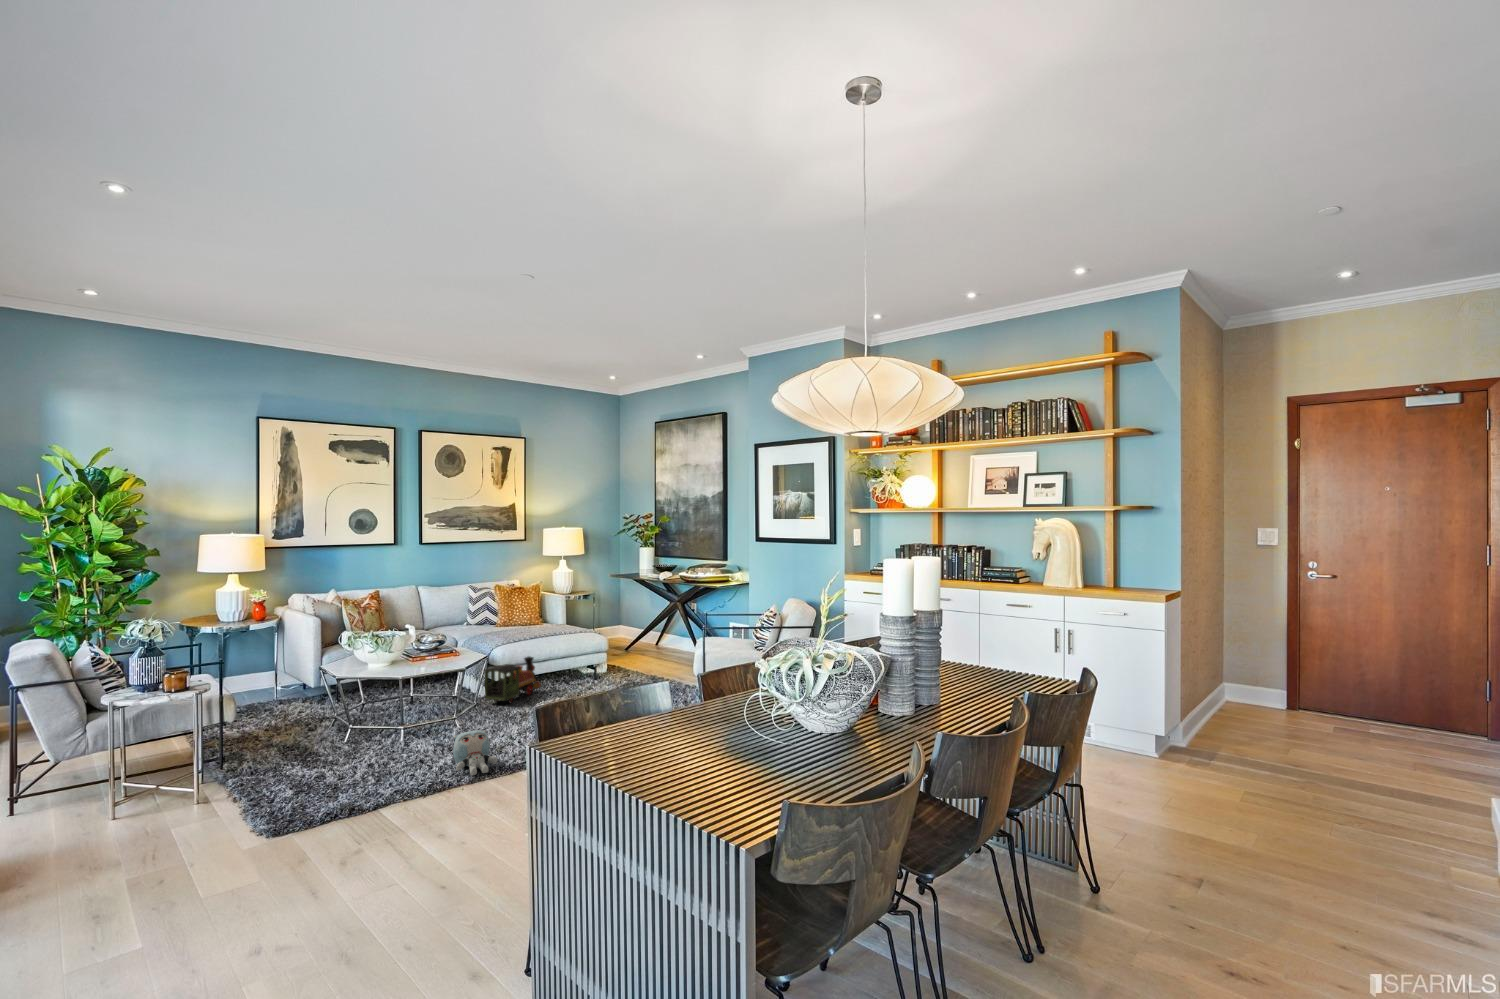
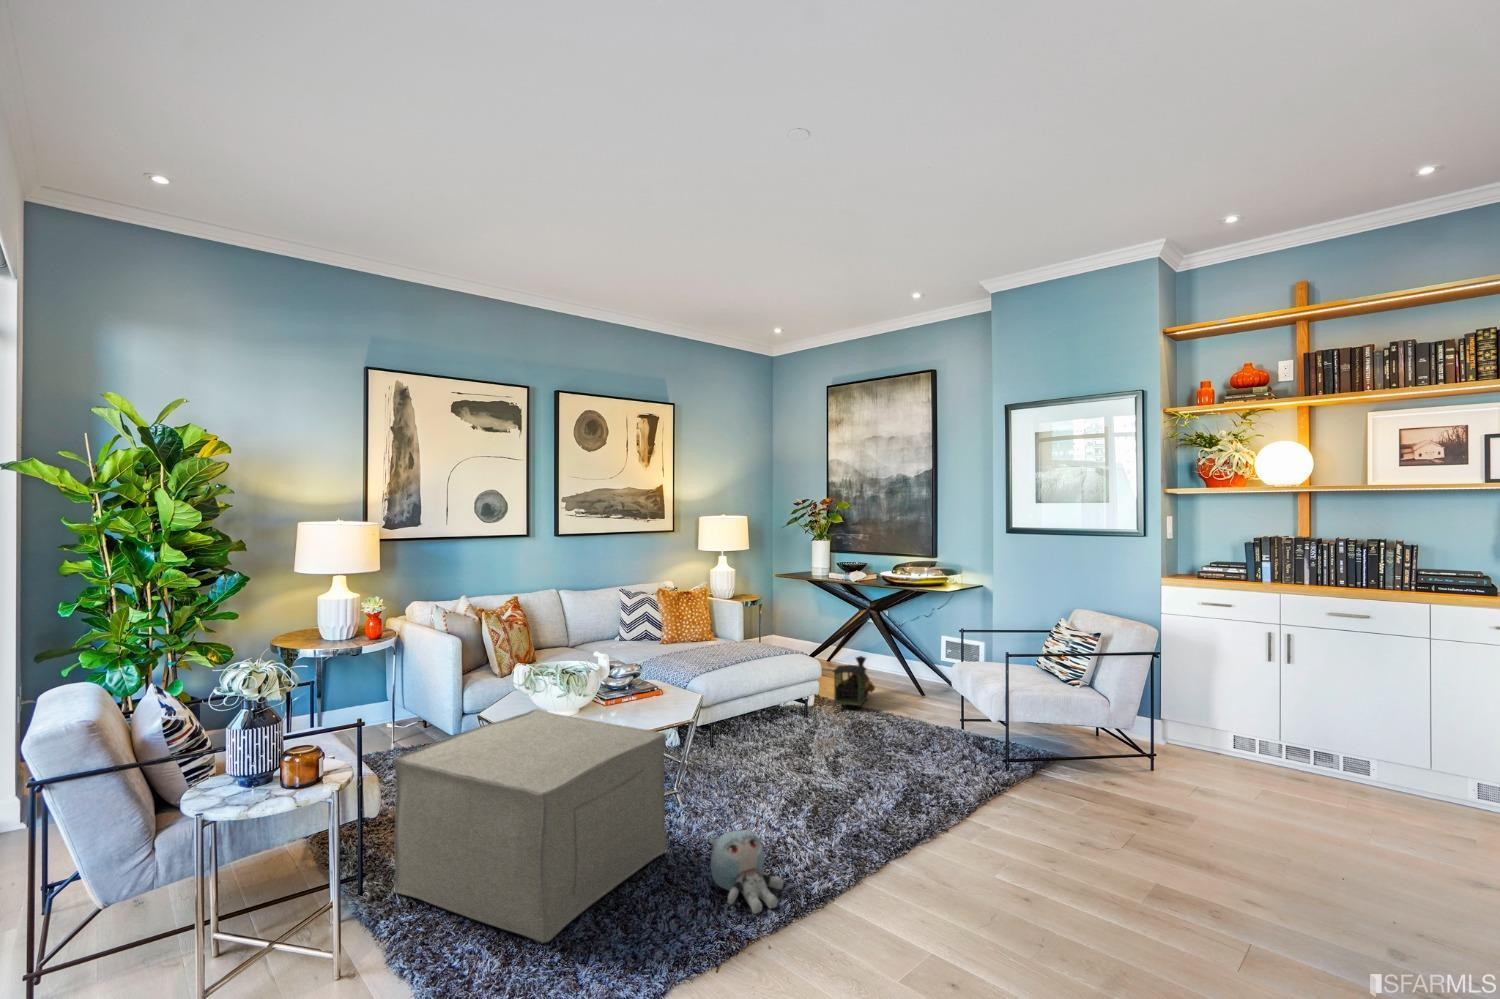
toy train: present [485,657,541,703] -> present [833,656,875,708]
ottoman: none [245,661,437,789] -> present [394,709,668,943]

